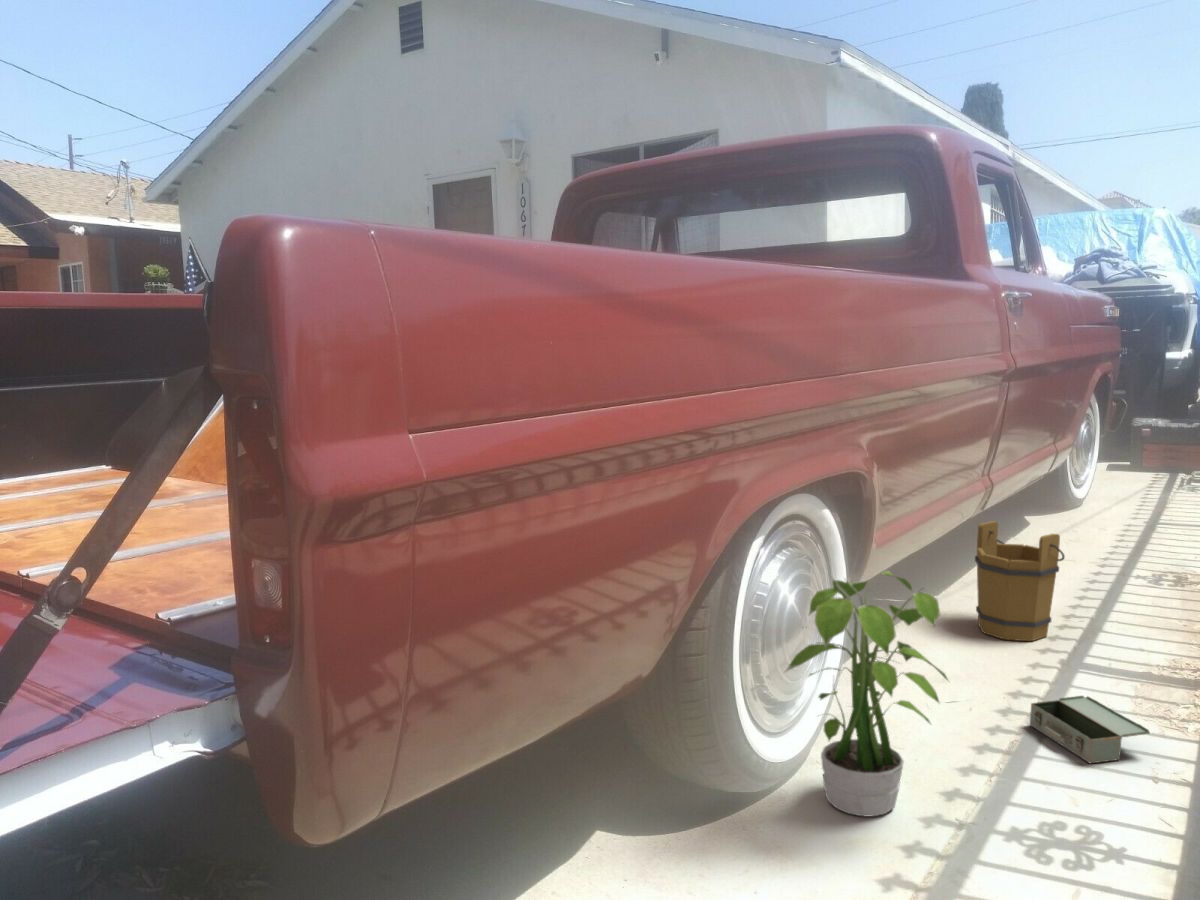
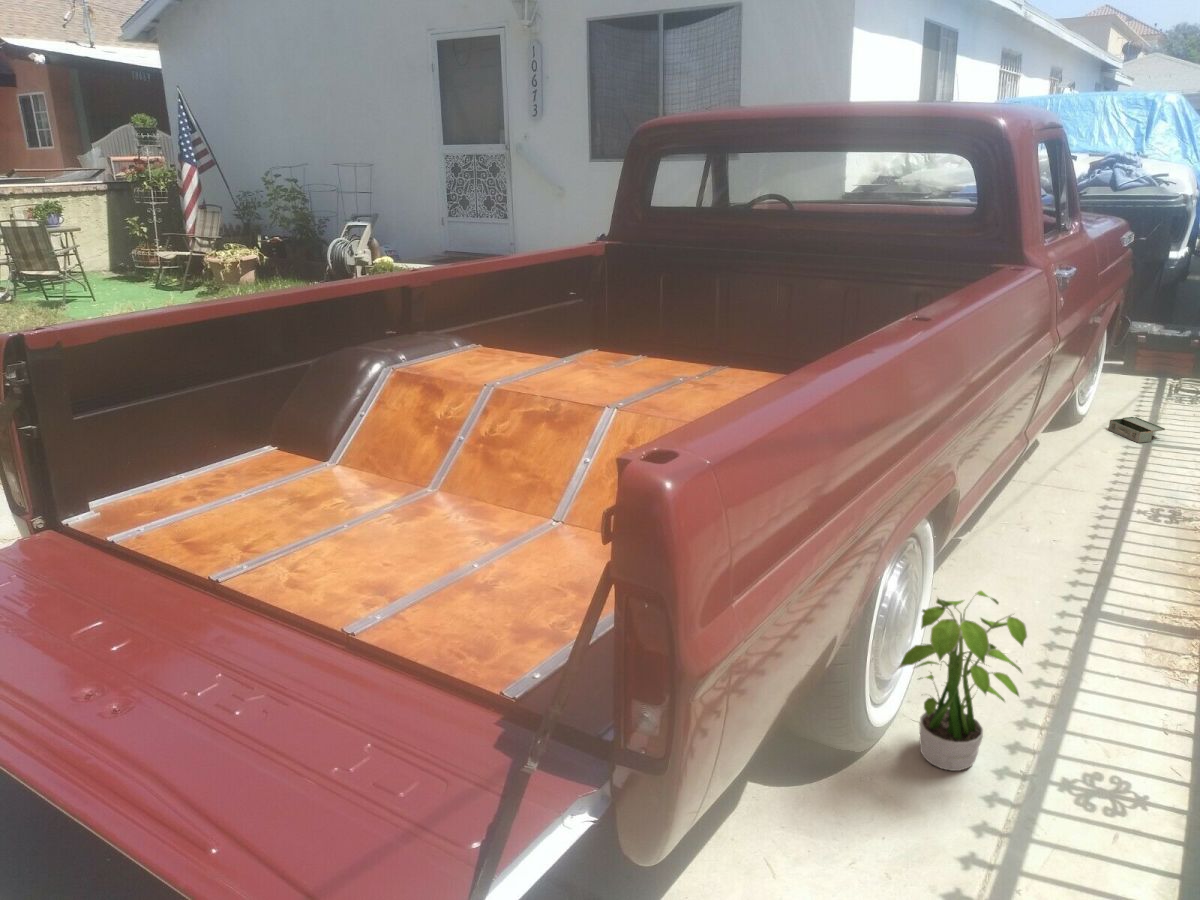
bucket: present [975,521,1065,641] -> none [1012,484,1091,588]
toolbox: present [1030,696,1150,763] -> present [1108,417,1165,443]

